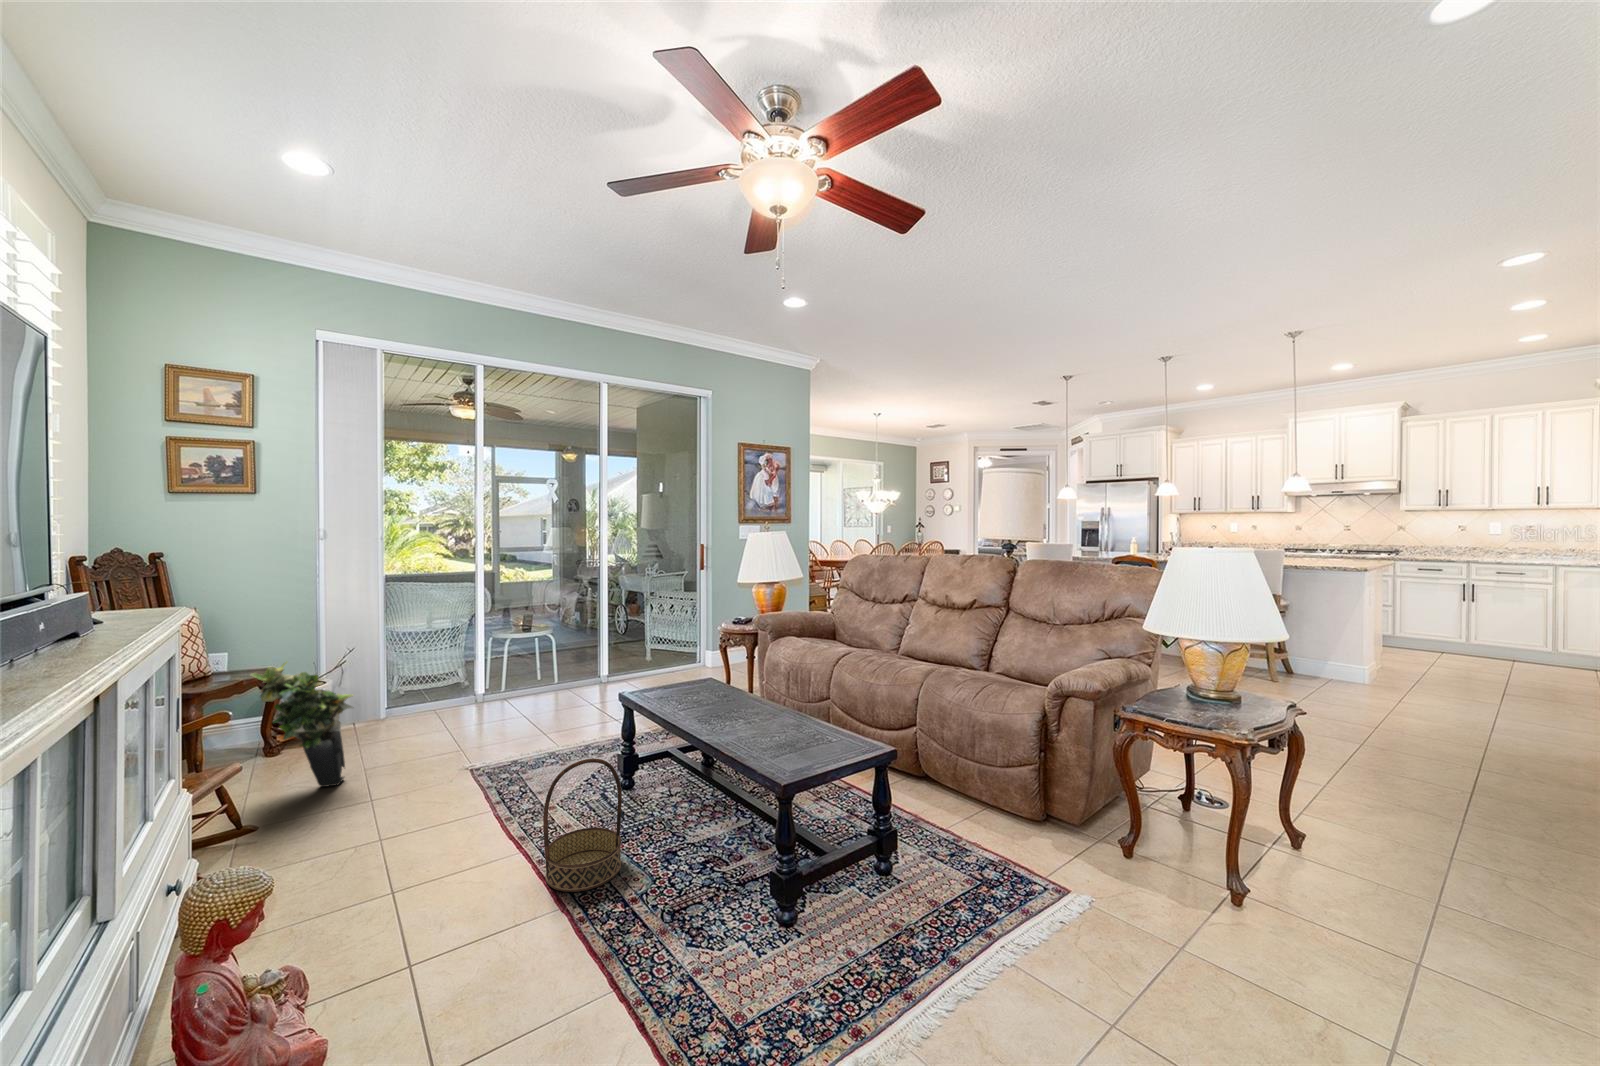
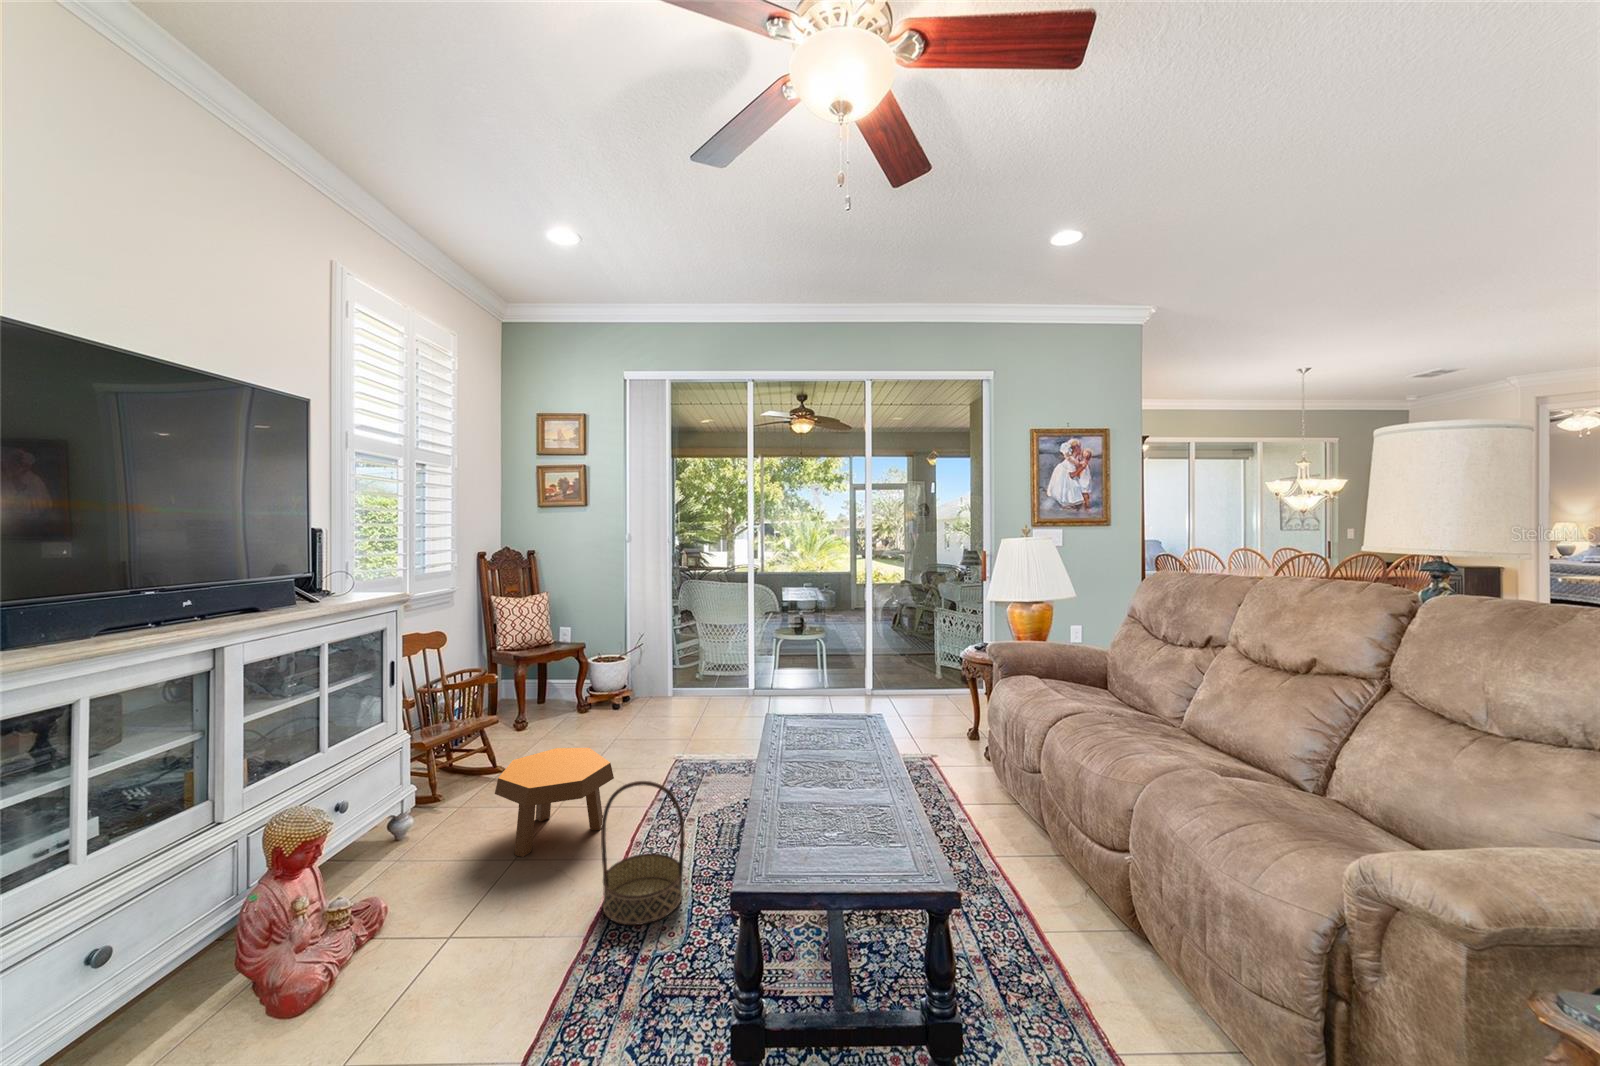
potted plant: present [251,662,353,787] -> none [534,639,603,748]
footstool: none [336,766,477,892] -> present [495,748,614,857]

